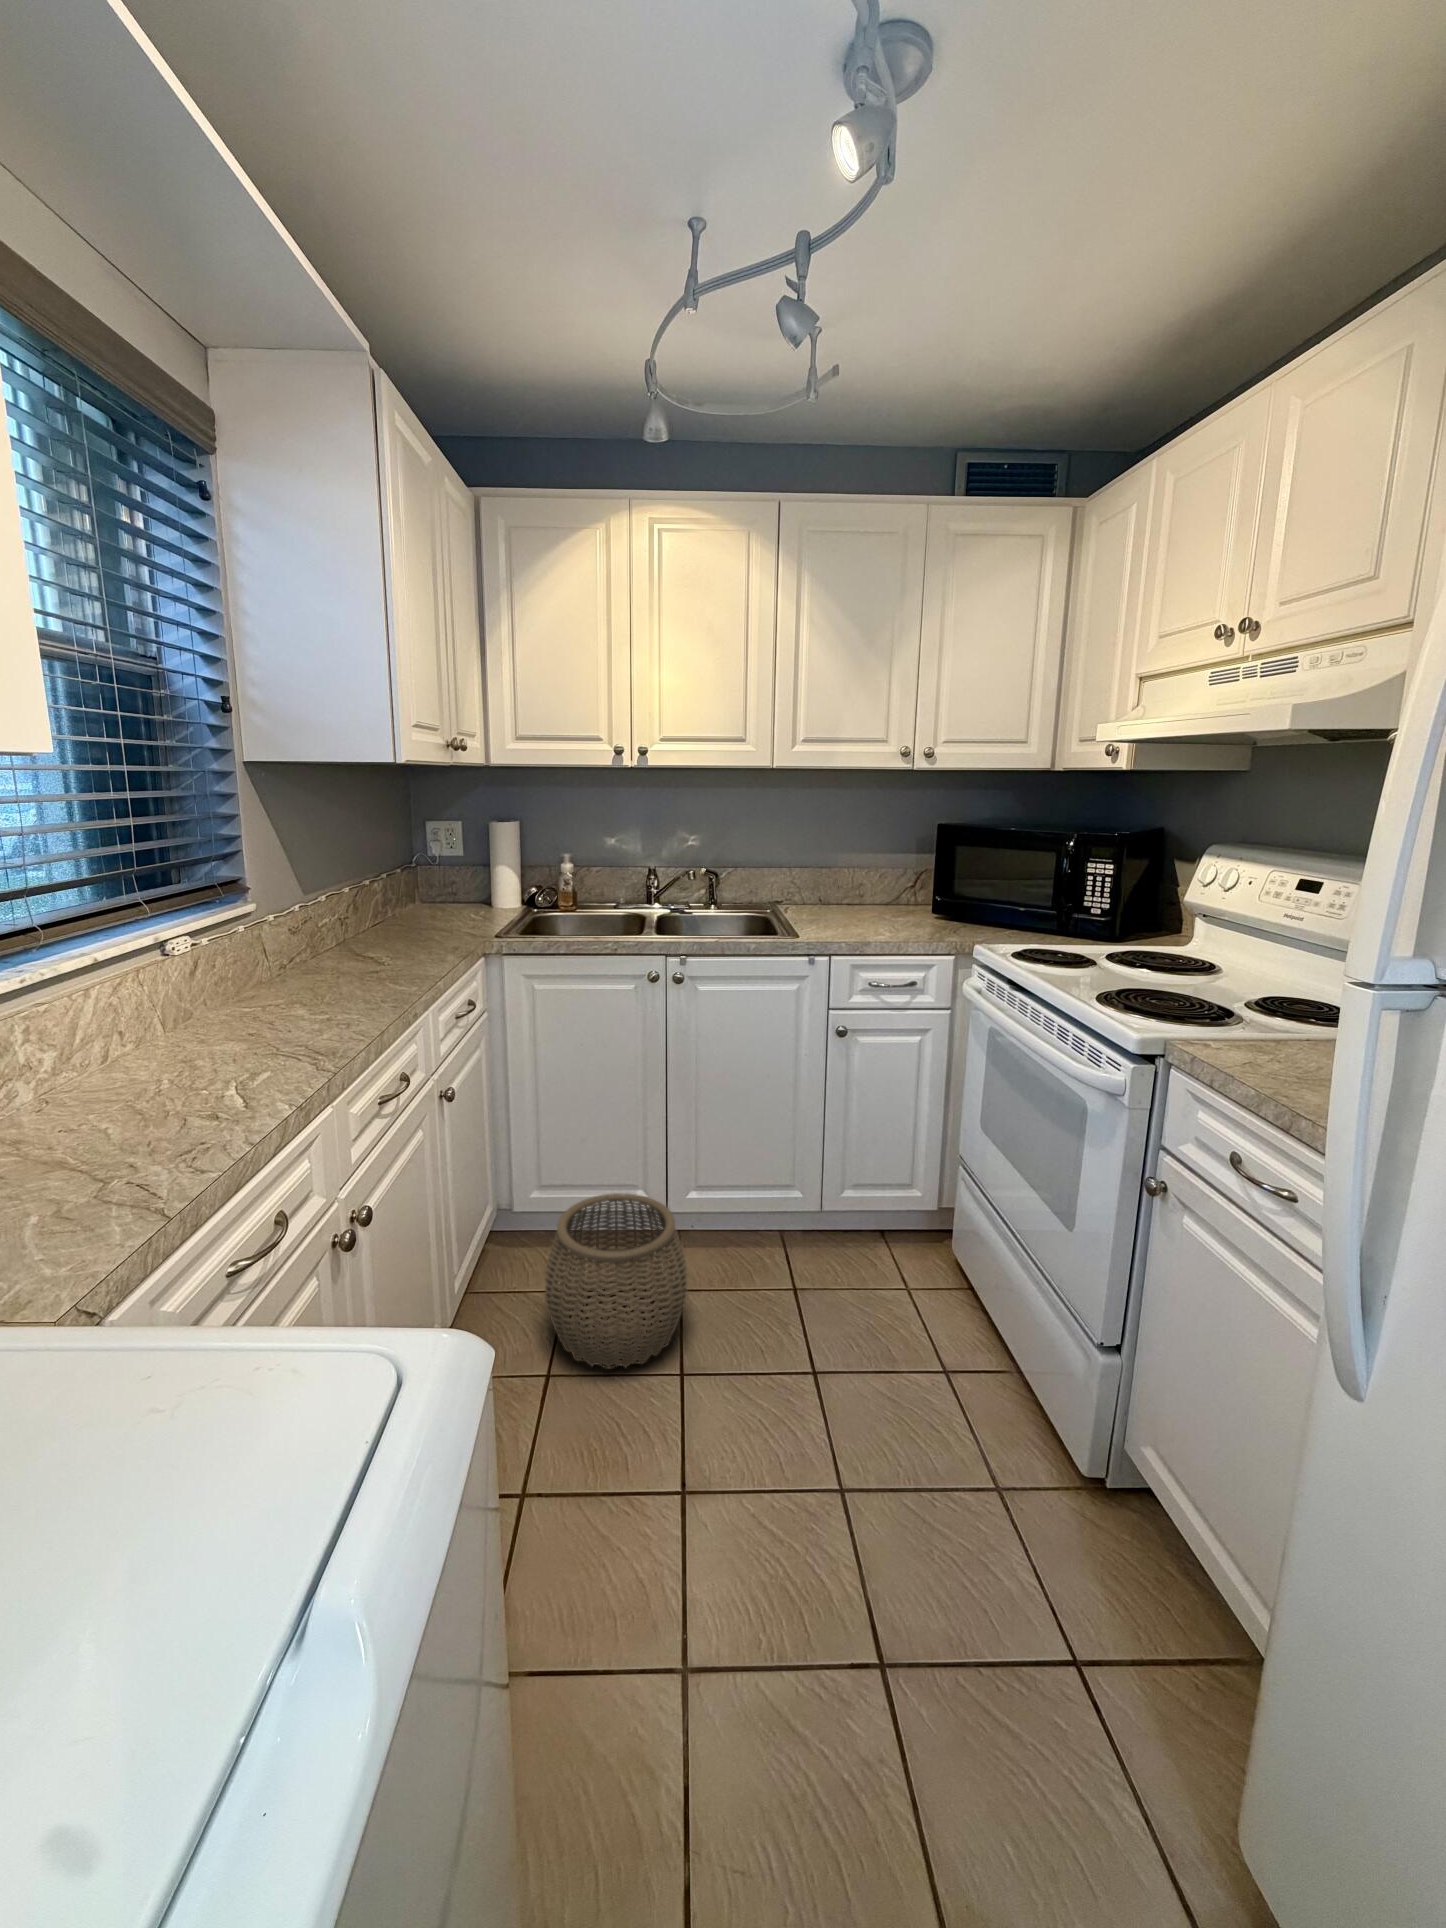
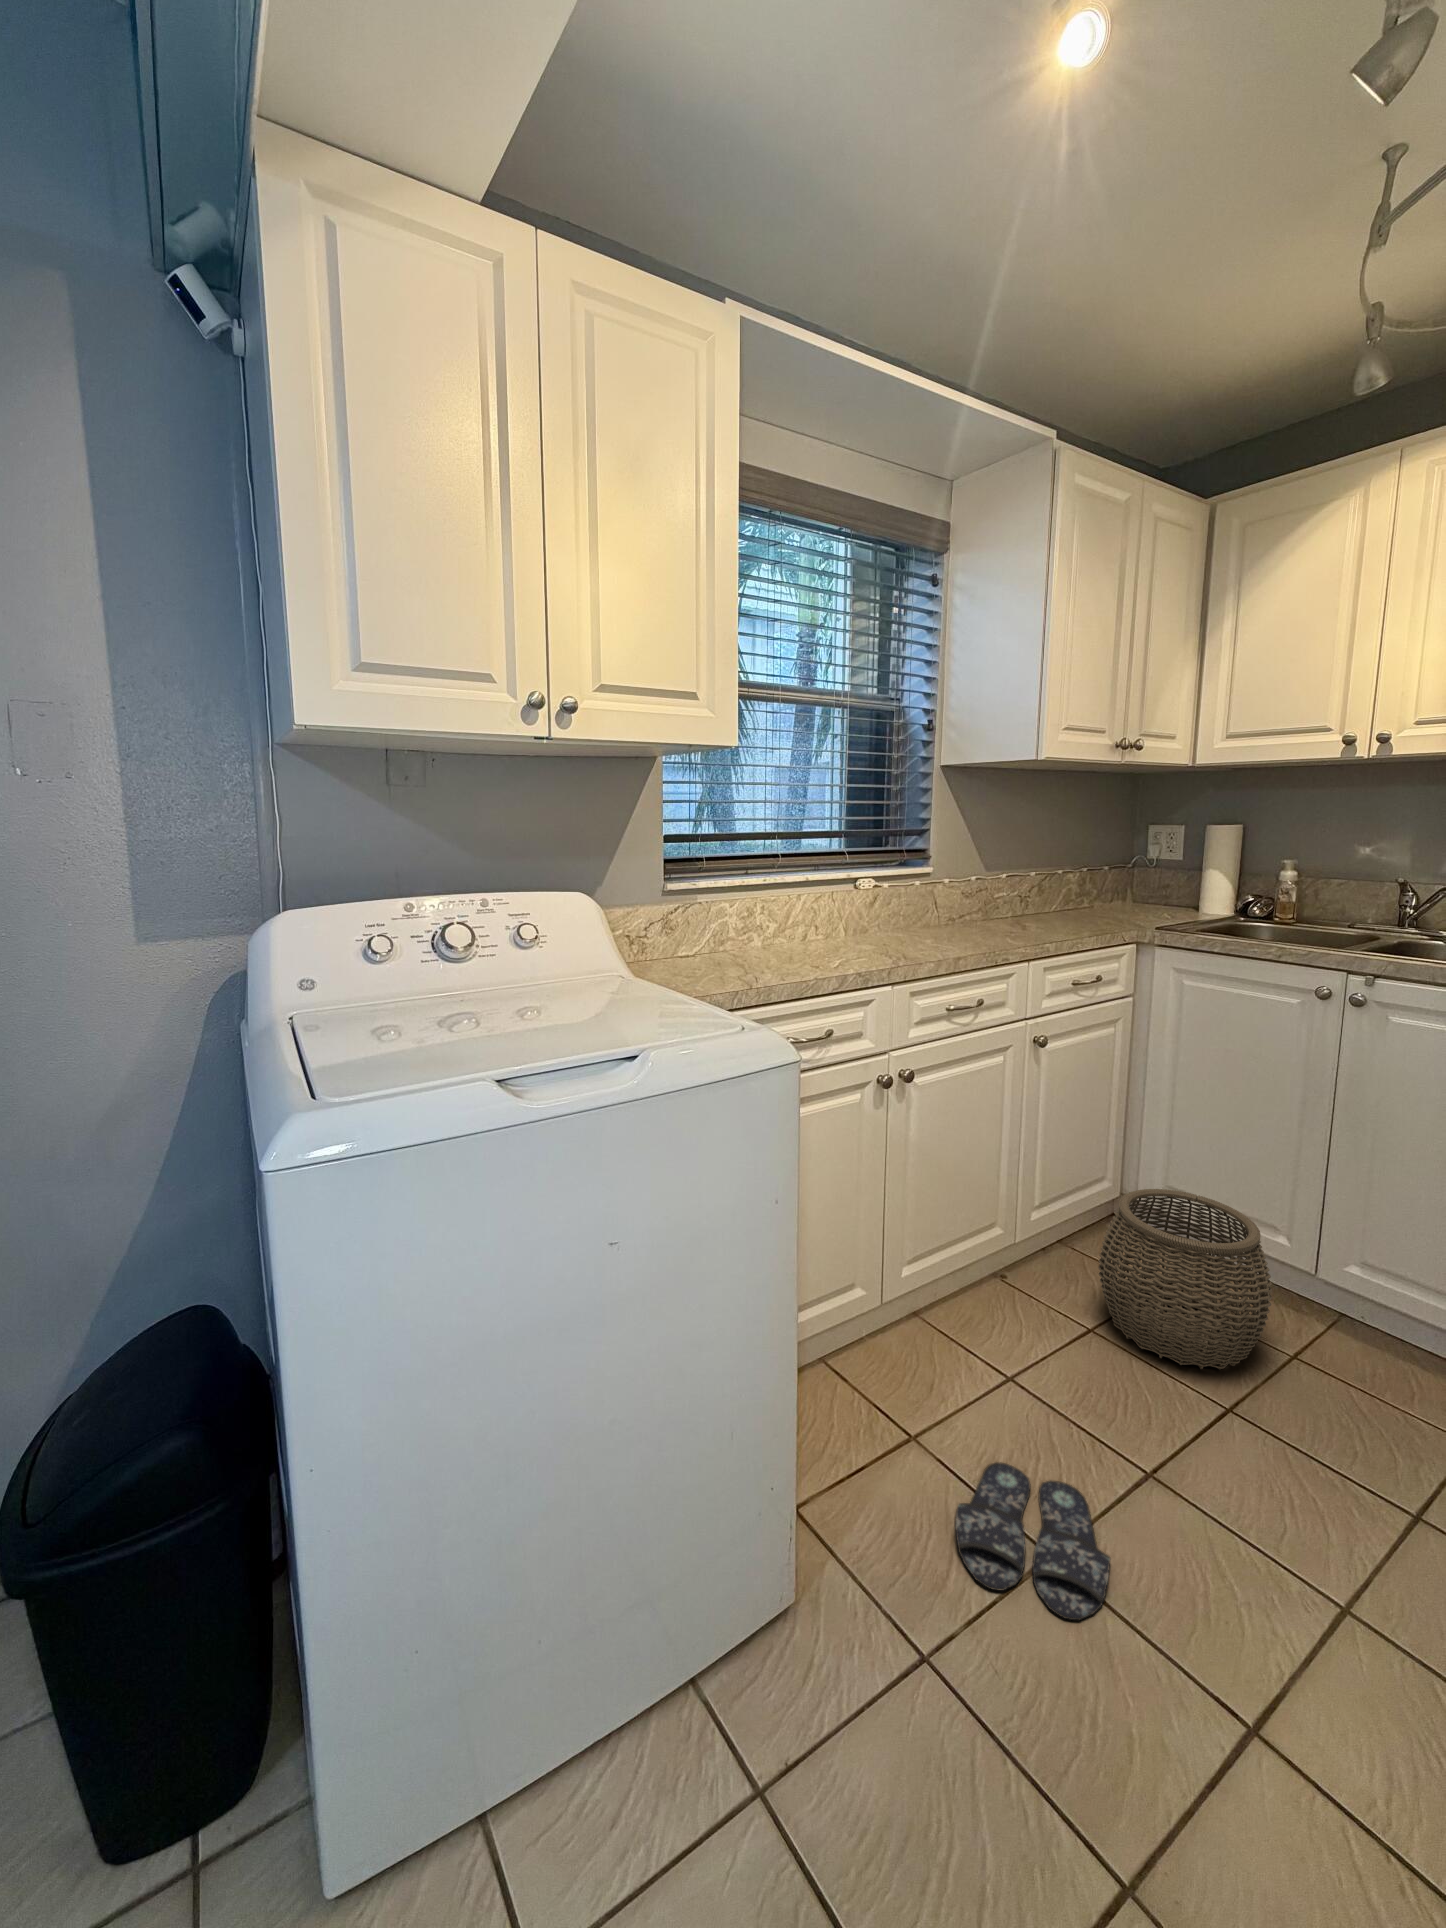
slippers: none [587,1574,761,1789] -> present [955,1462,1110,1620]

